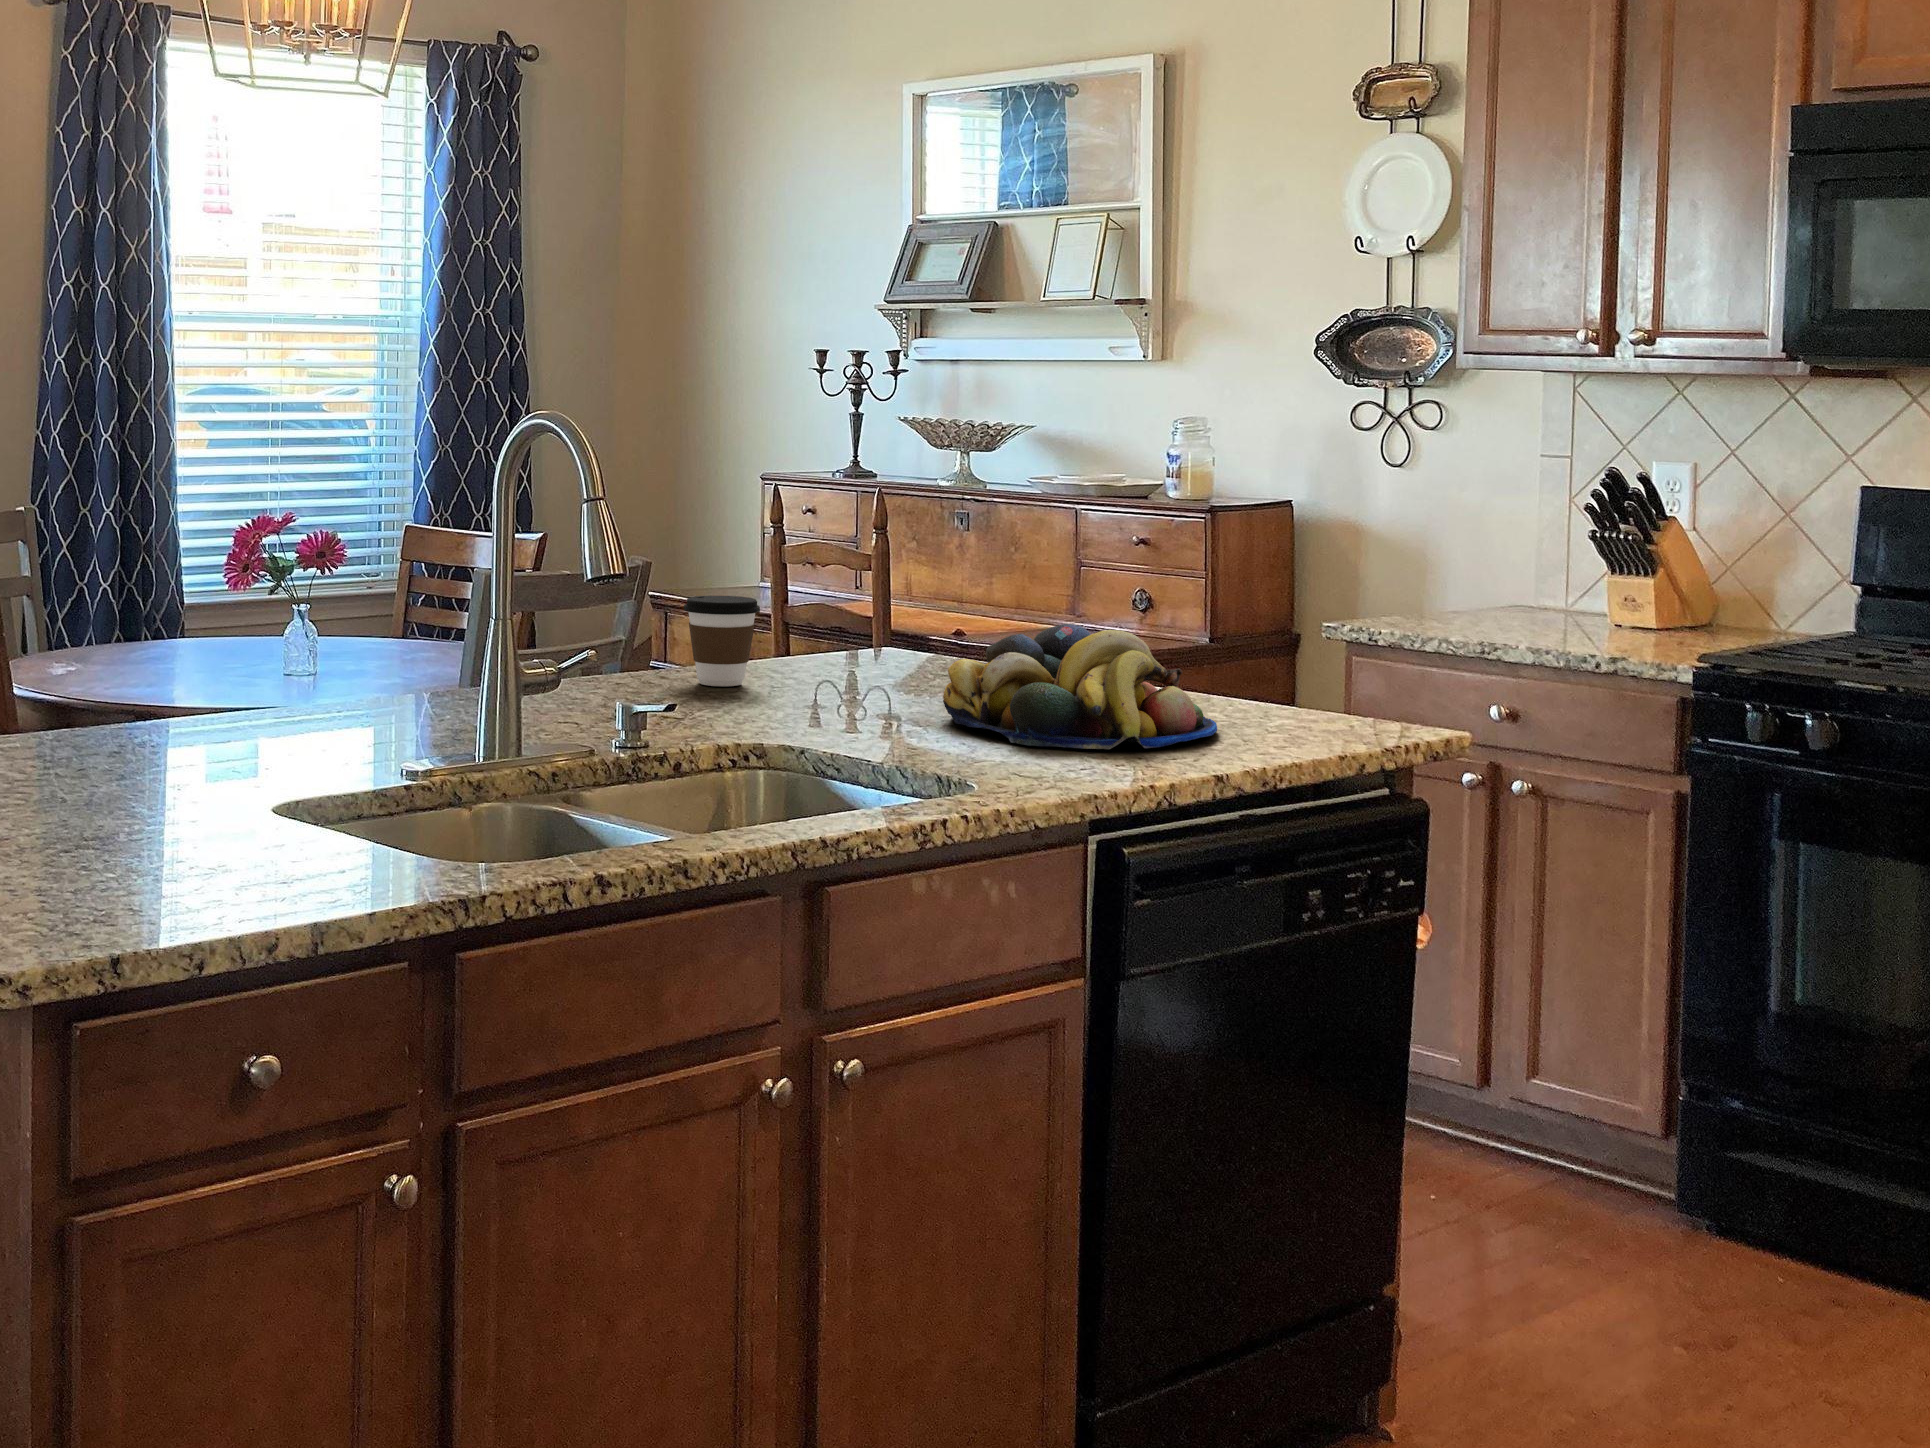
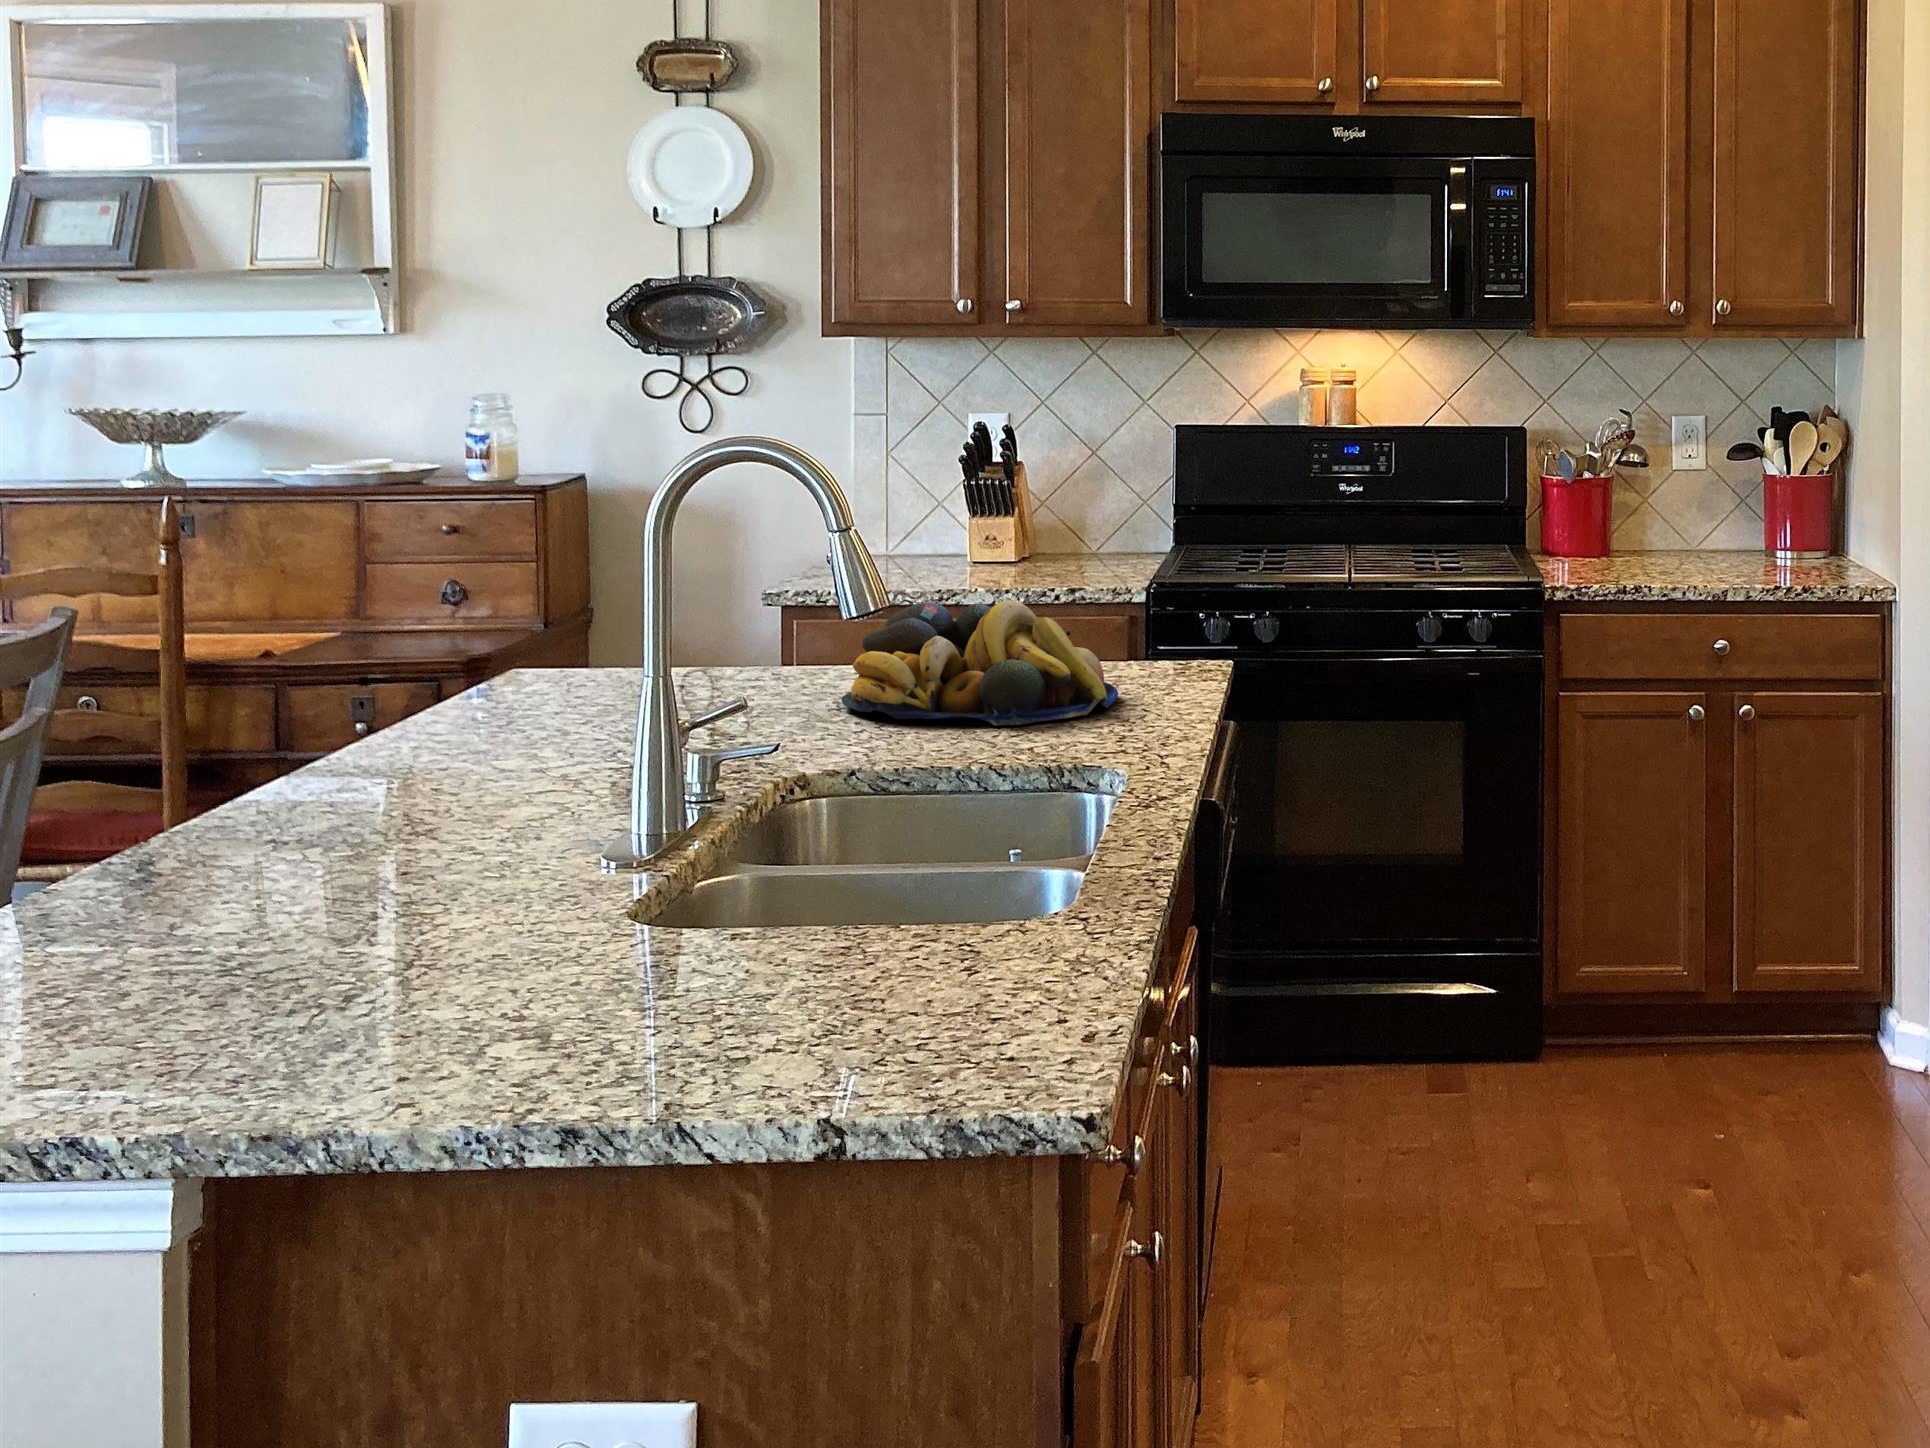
coffee cup: present [684,596,760,686] -> none [468,622,570,734]

